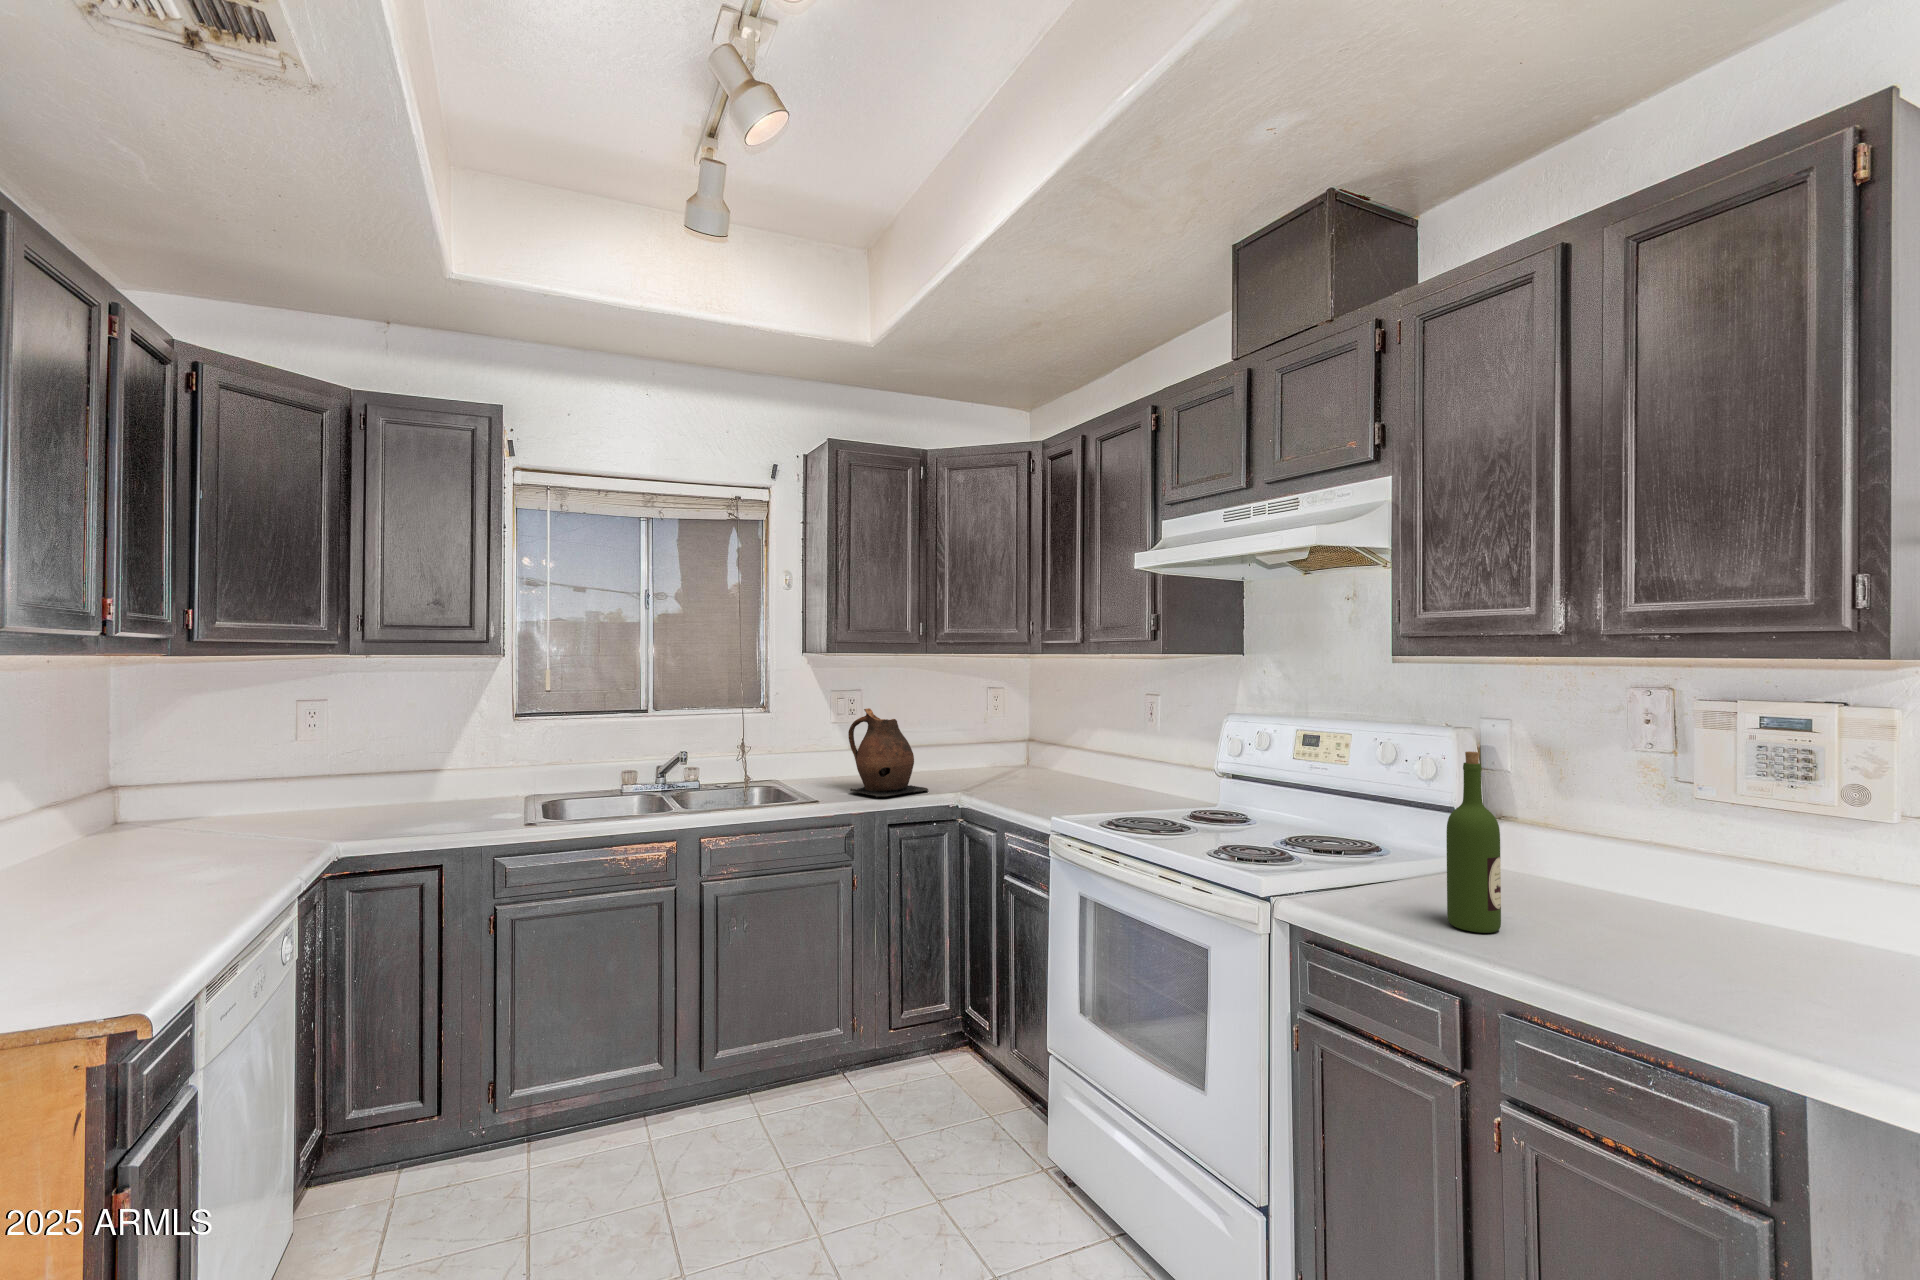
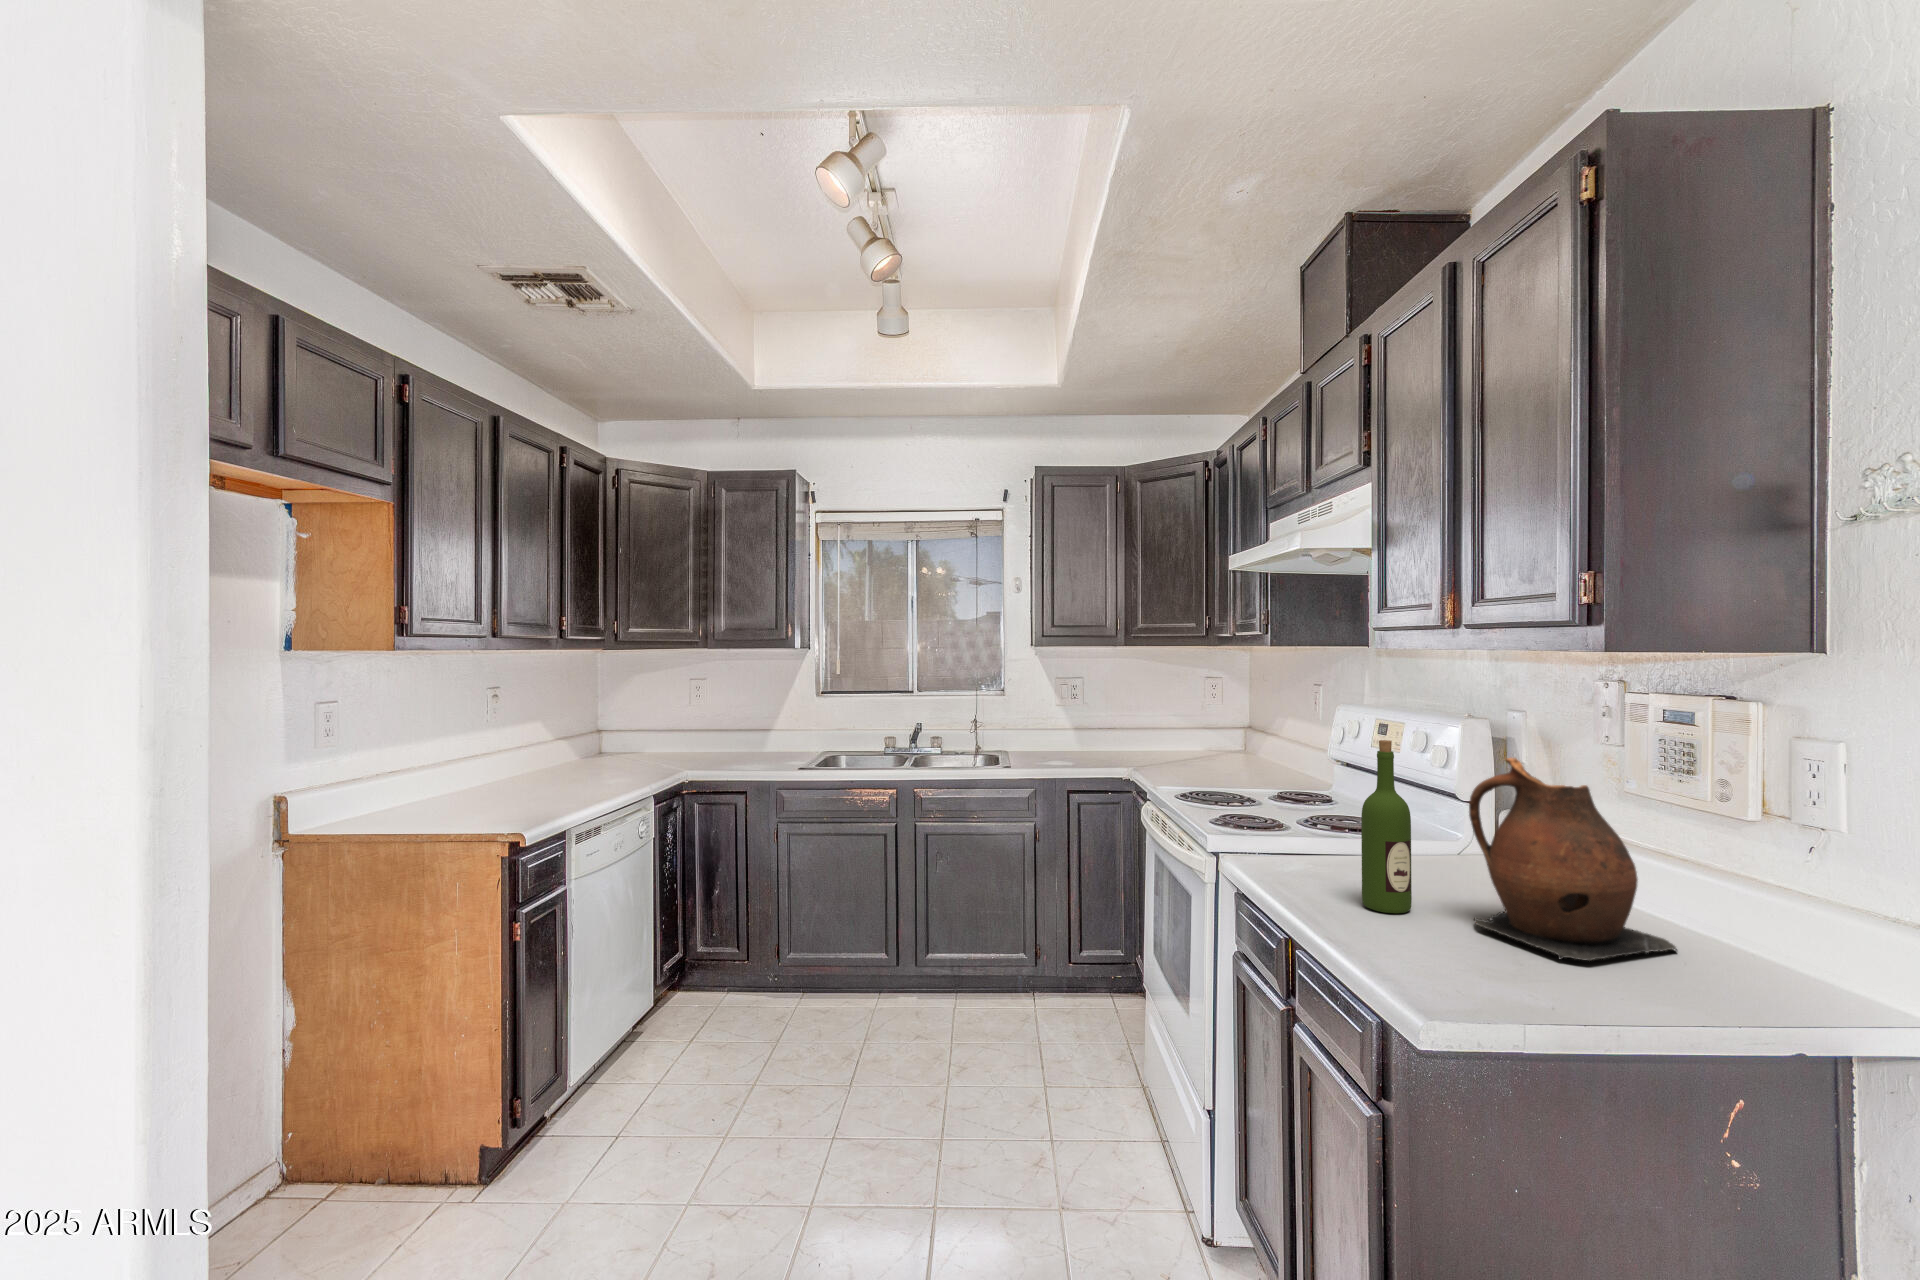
ceramic pitcher: present [848,708,928,798] -> present [1469,758,1677,961]

